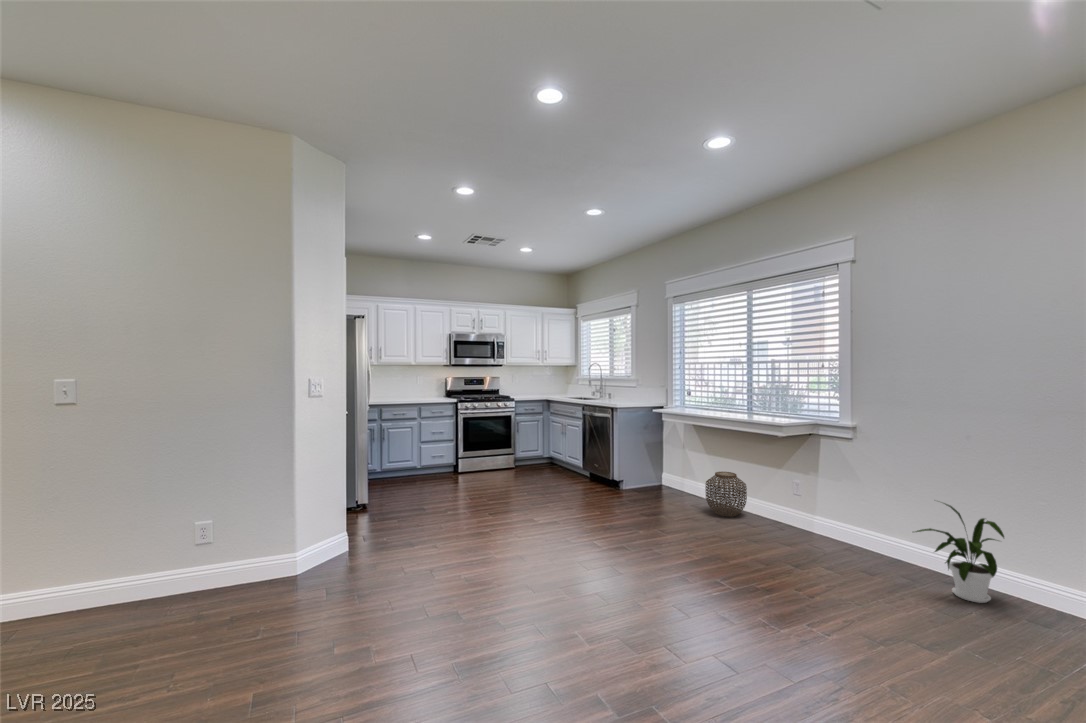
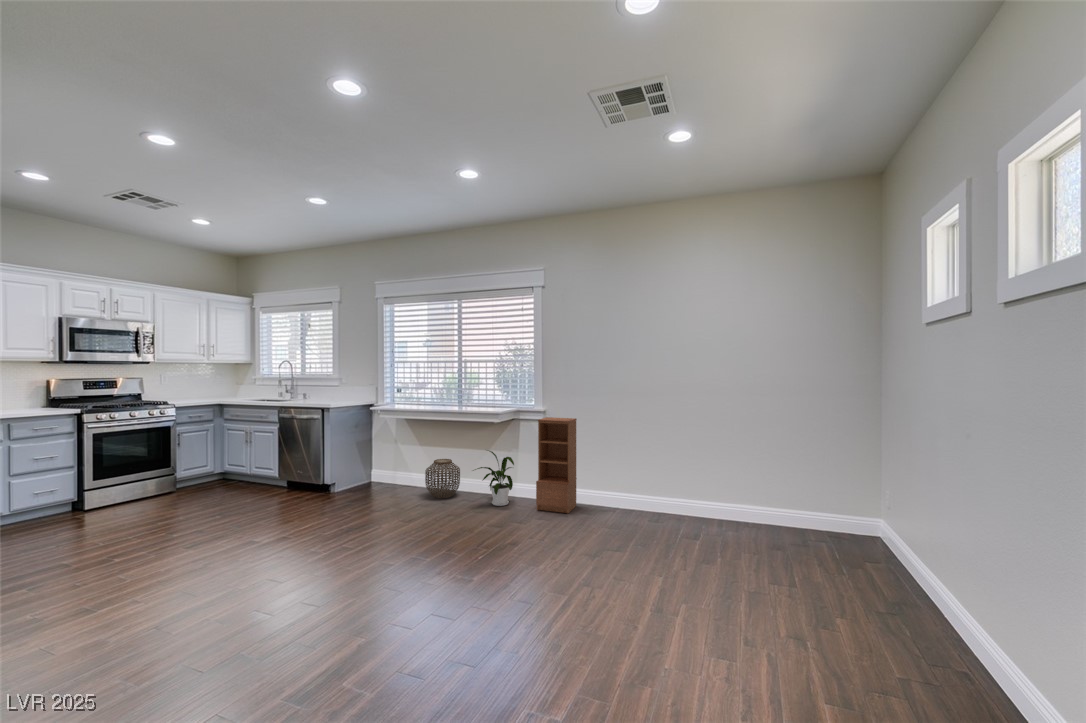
bookcase: none [834,434,904,570] -> present [536,417,577,514]
house plant: present [915,503,1004,603] -> present [473,450,514,506]

